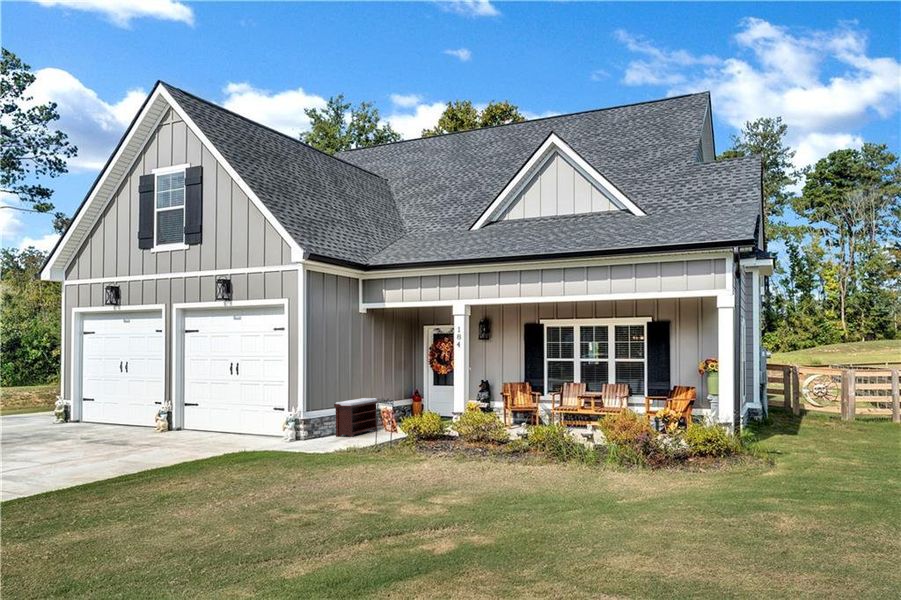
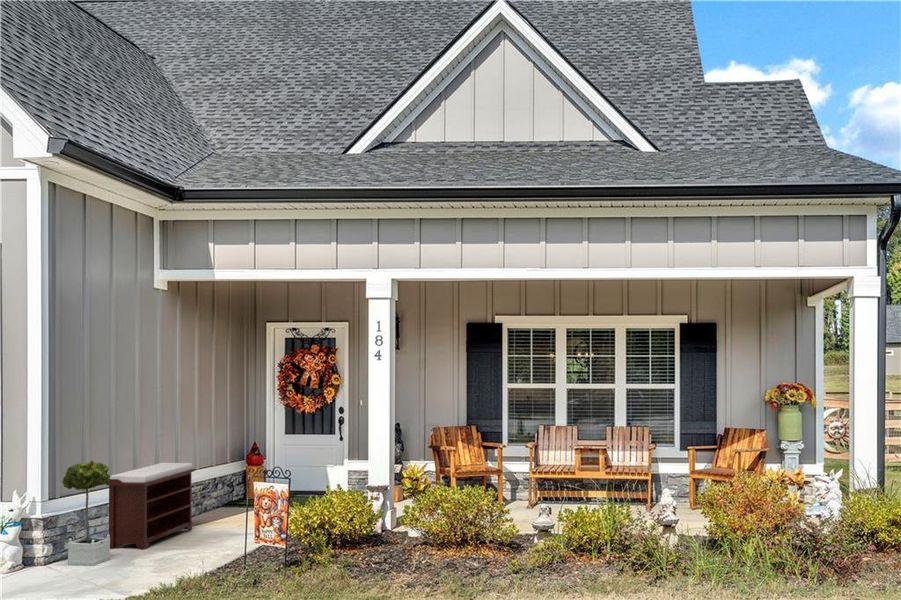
potted tree: none [313,394,334,442] -> present [62,460,111,566]

